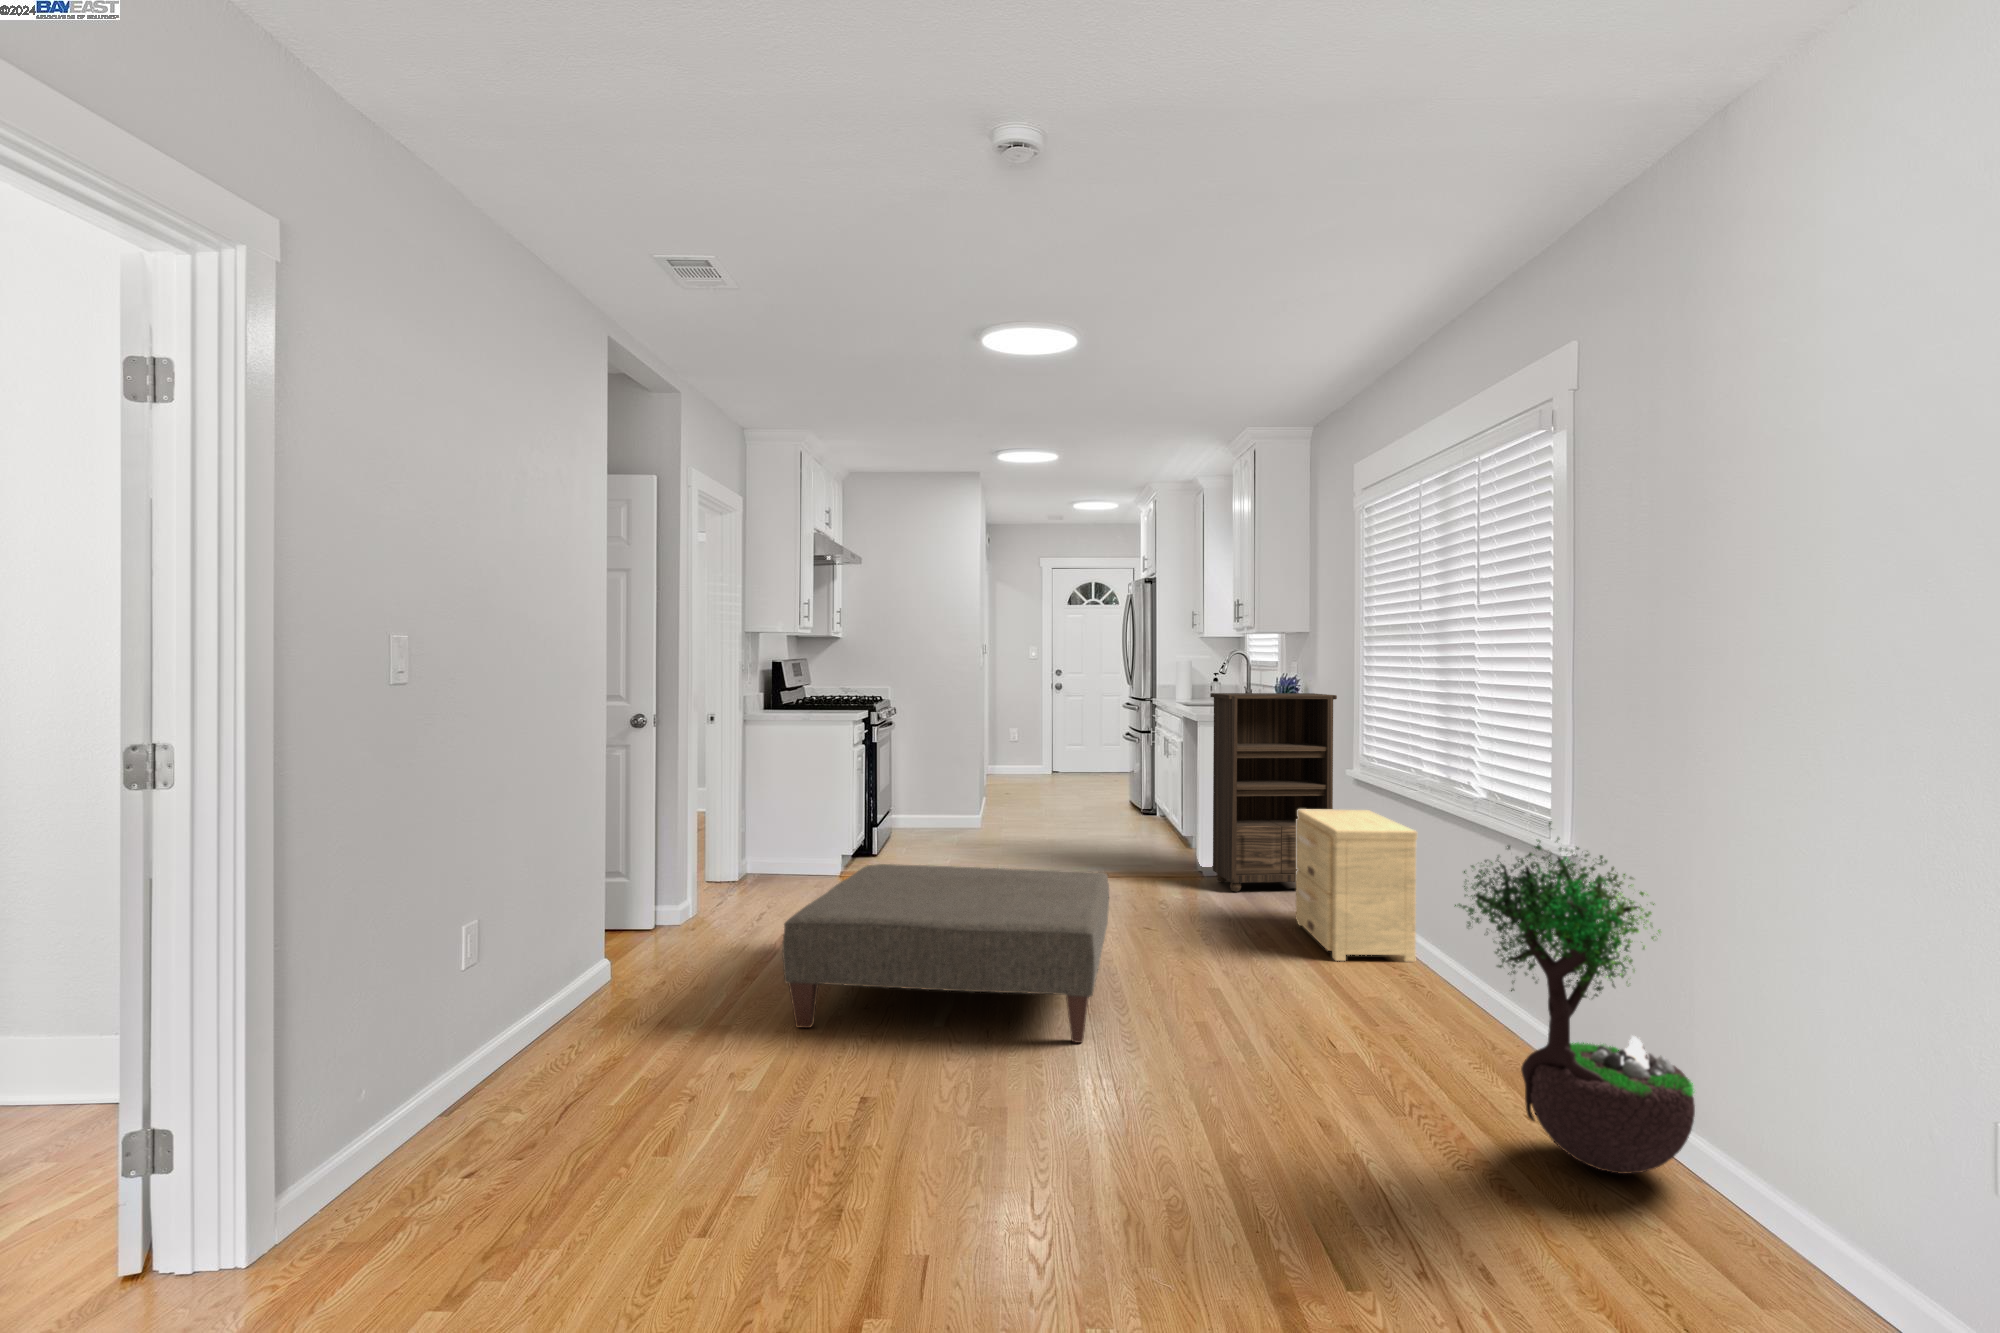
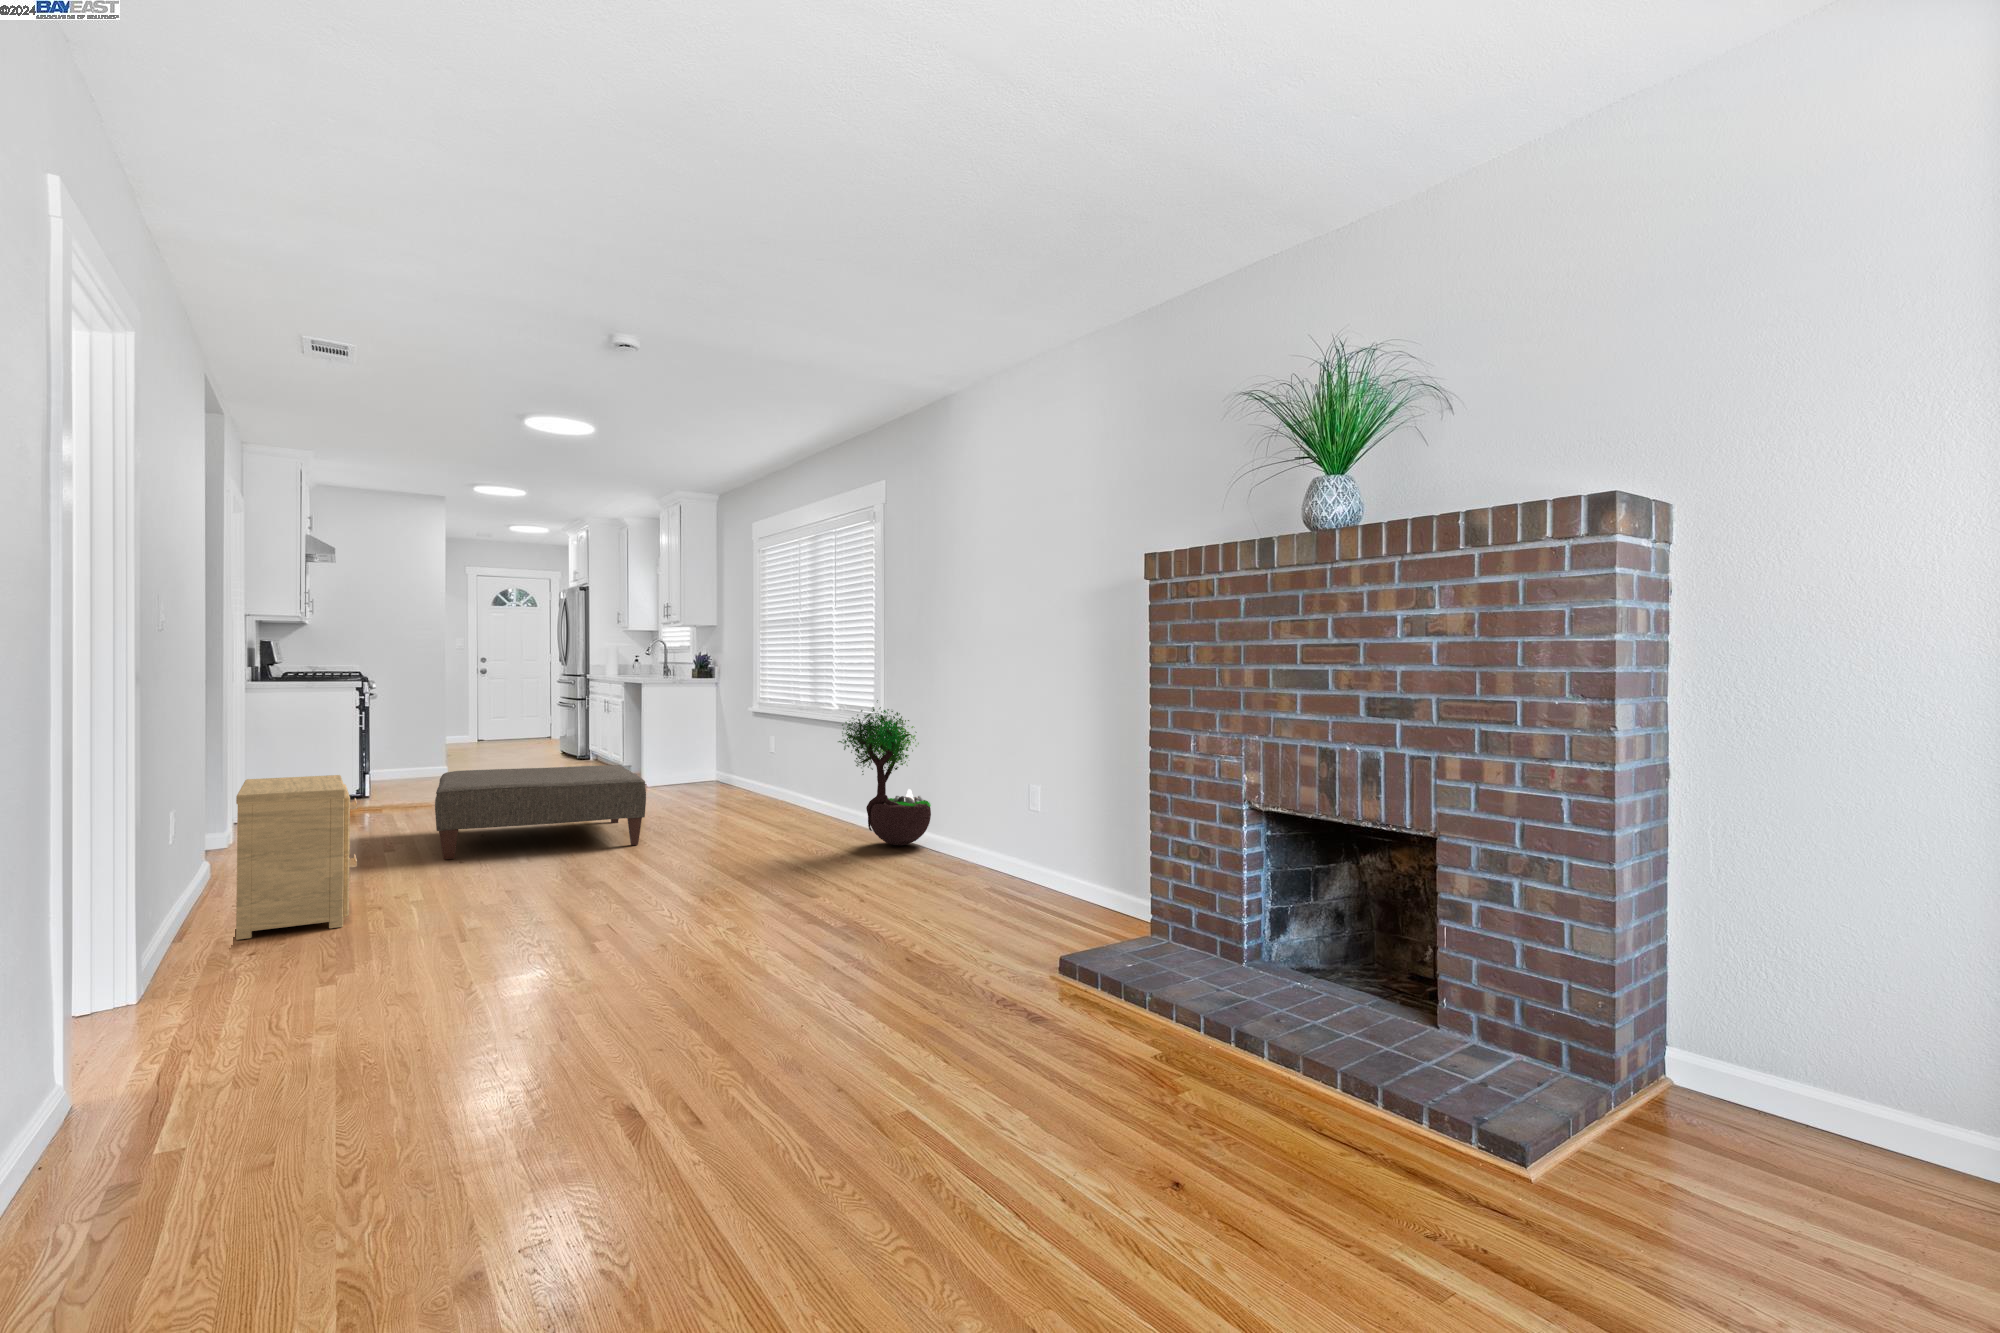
bookshelf: present [1210,693,1337,892] -> none [658,663,741,791]
side table: present [1296,809,1417,962] -> present [236,775,358,940]

